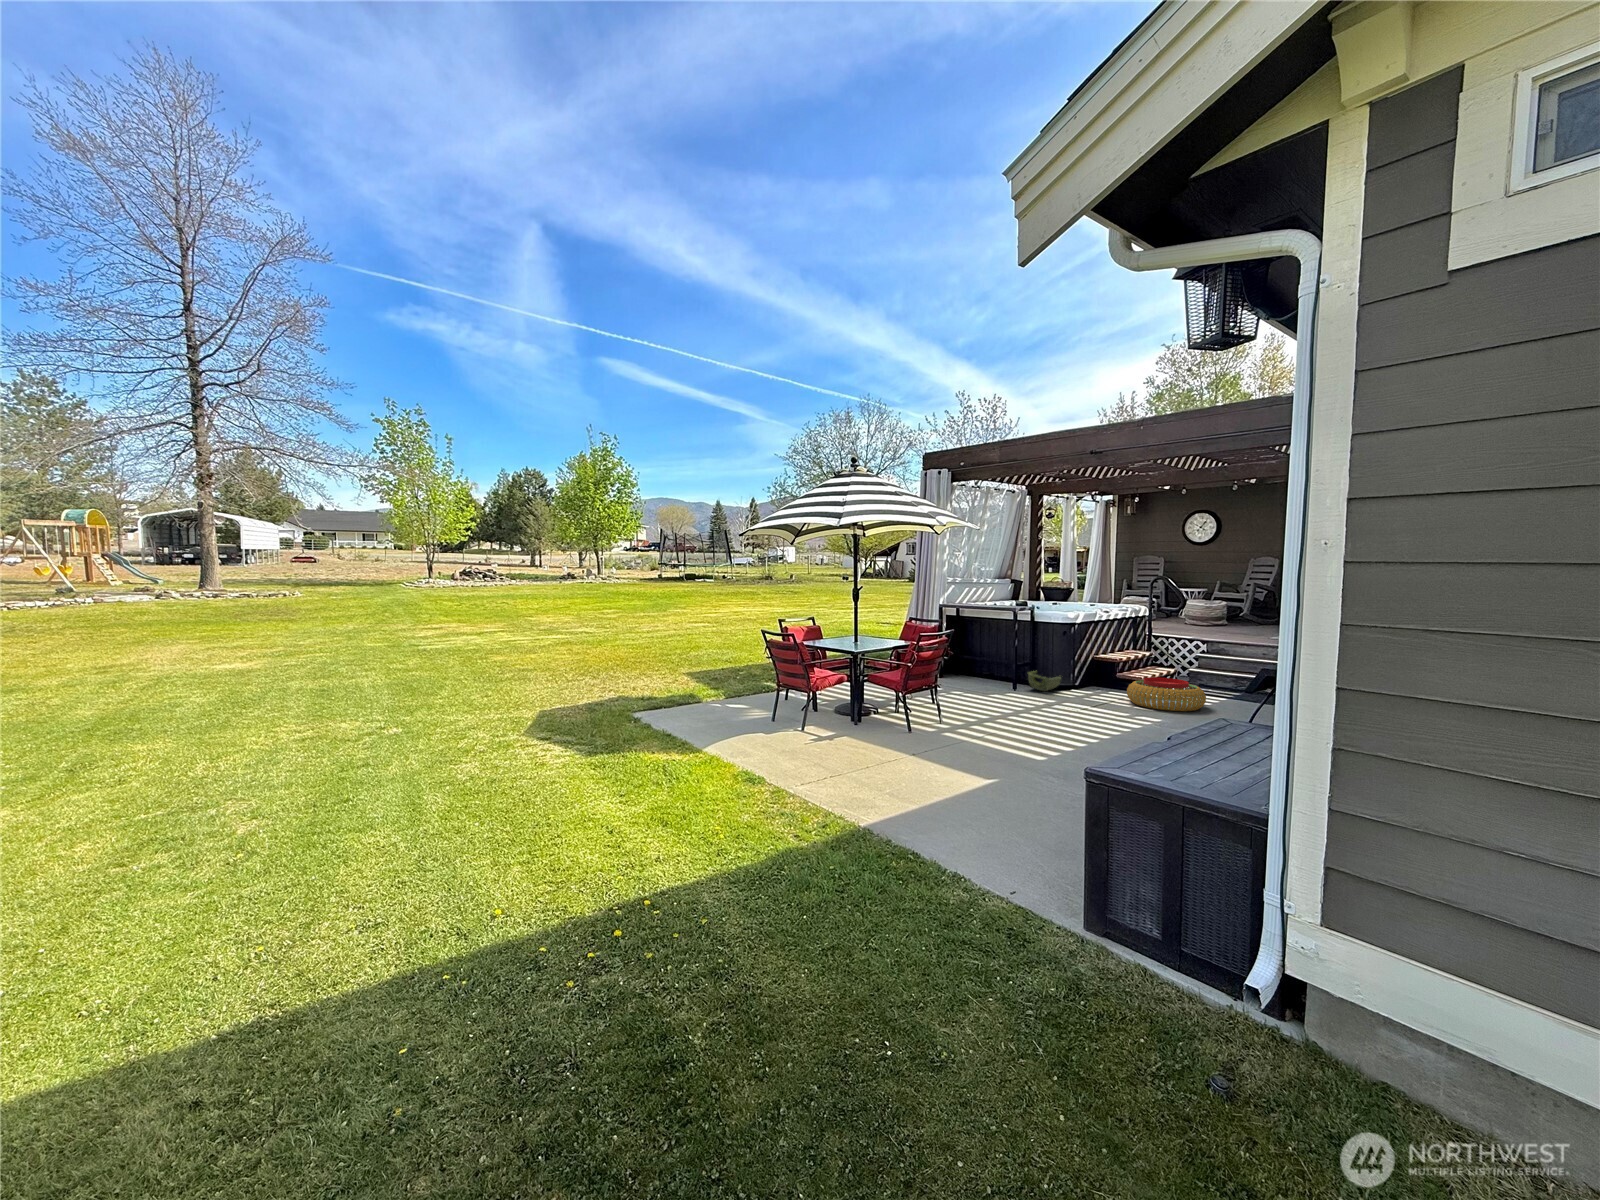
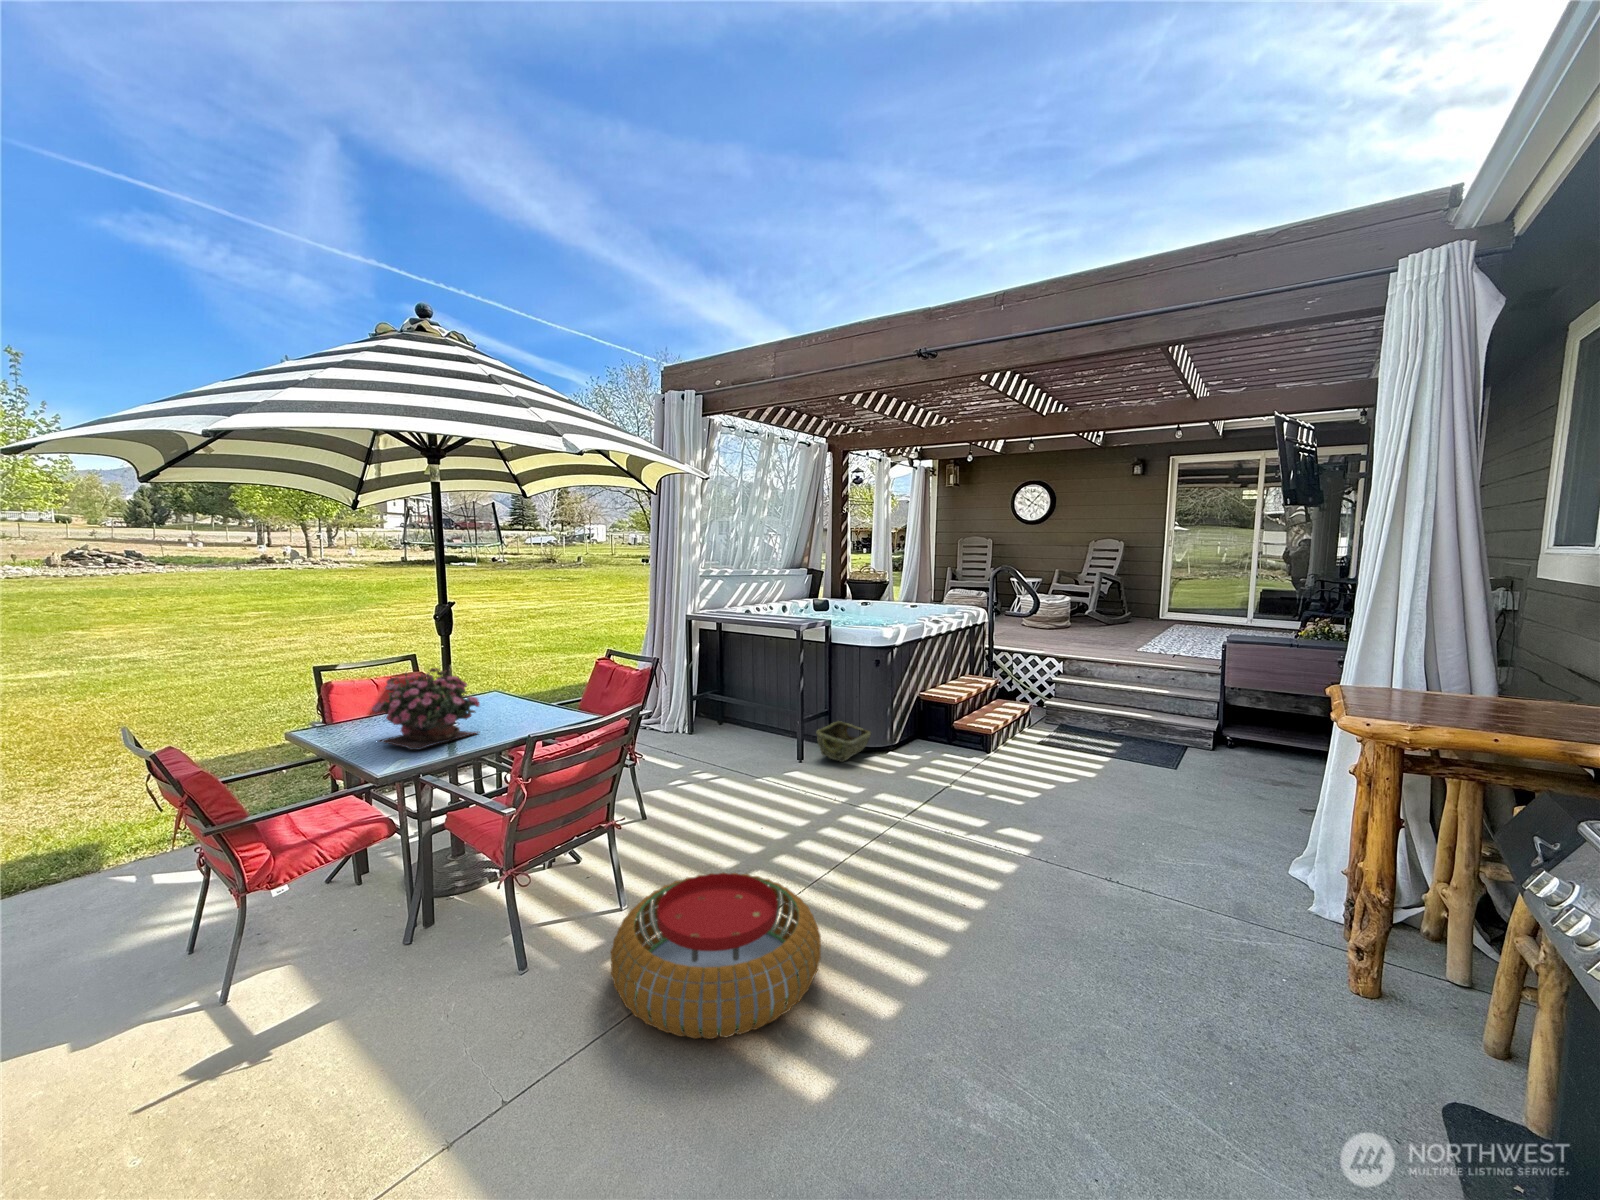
potted flower: none [841,614,885,647] -> present [372,668,480,750]
pouf: present [1127,677,1206,711] -> present [611,873,821,1039]

